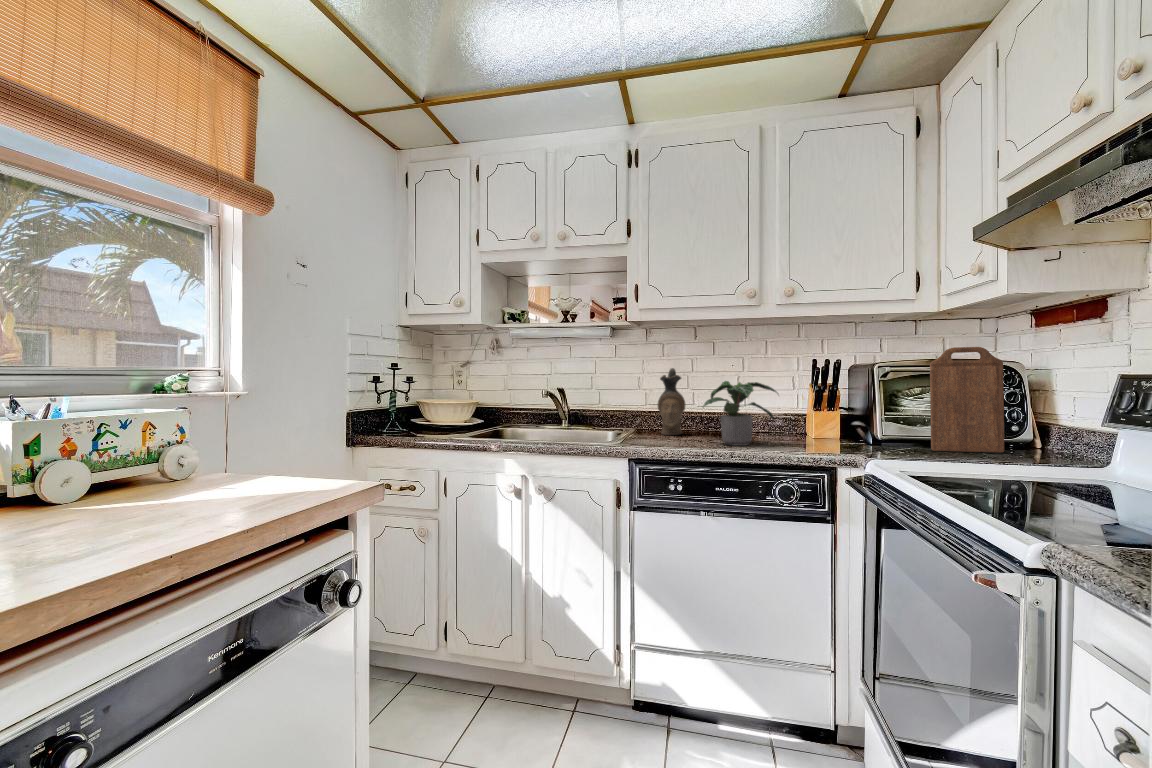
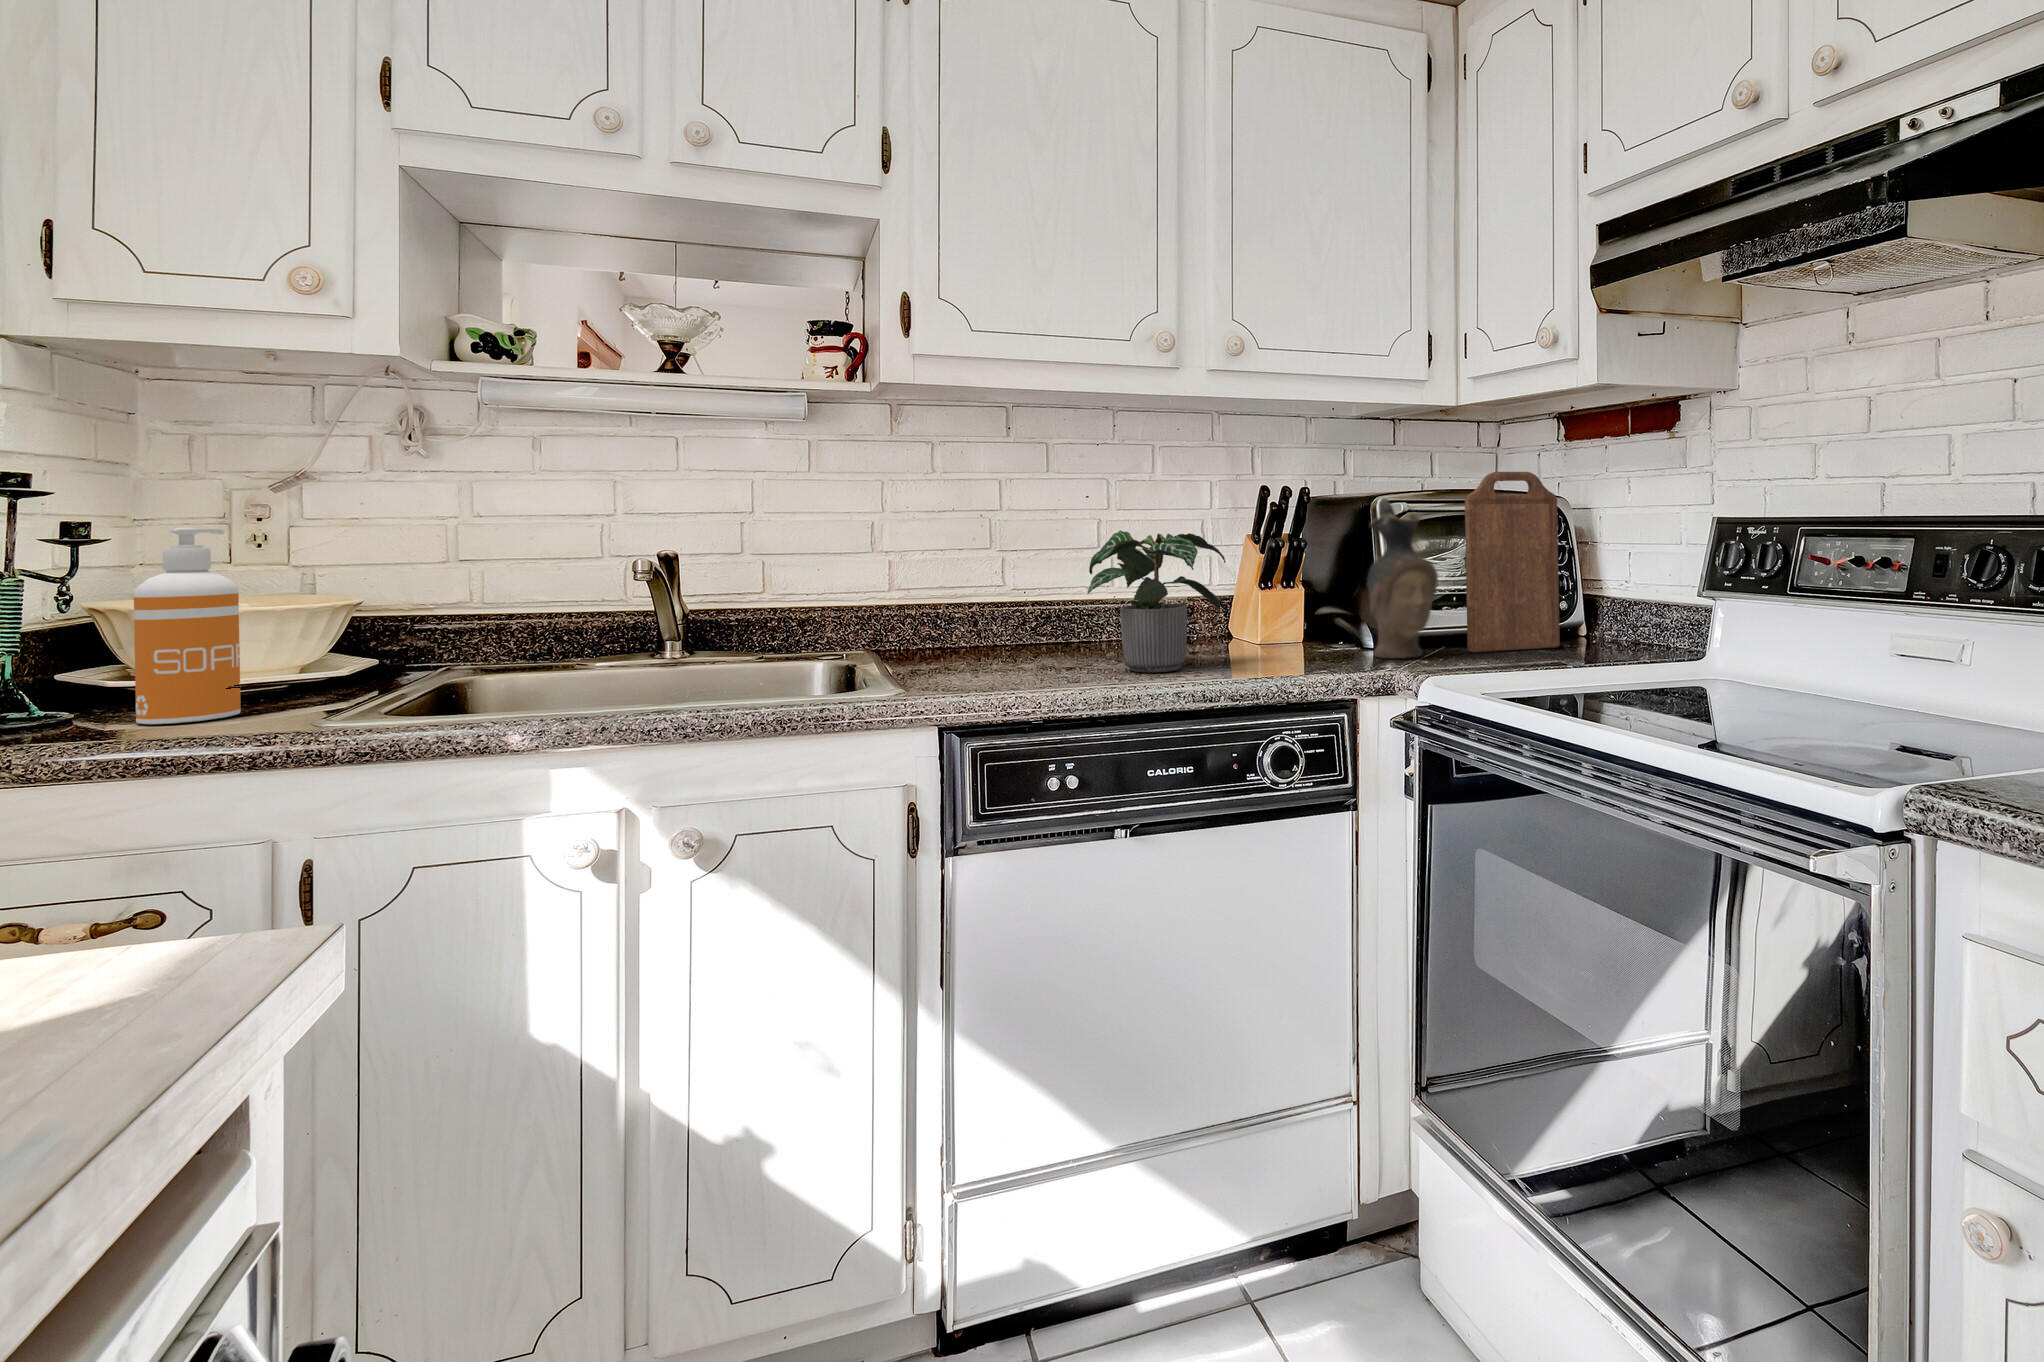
ceramic pitcher: present [658,368,685,435] -> present [1367,498,1438,658]
soap dispenser: none [422,379,445,435] -> present [134,528,241,724]

